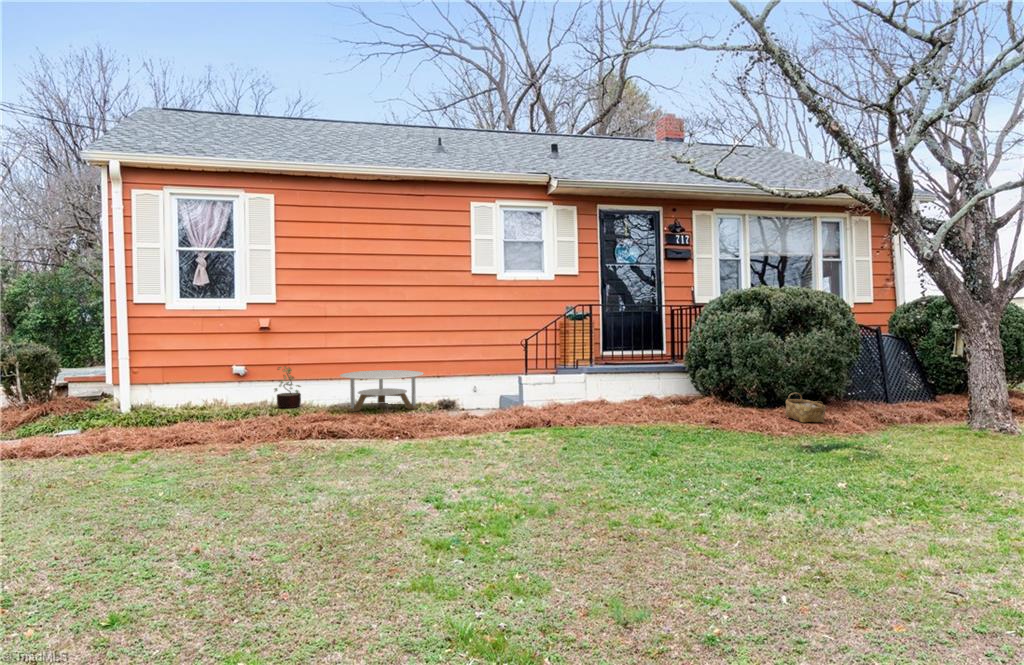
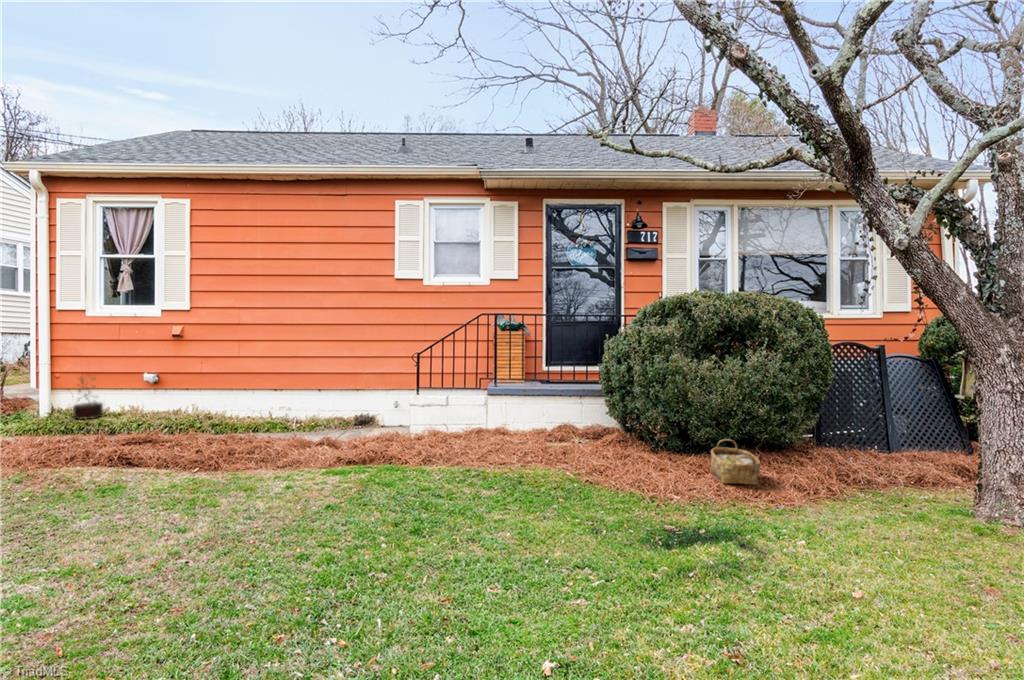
decorative plant: present [275,367,301,408] -> present [73,376,103,419]
round table: present [340,370,424,412] -> none [229,382,325,427]

